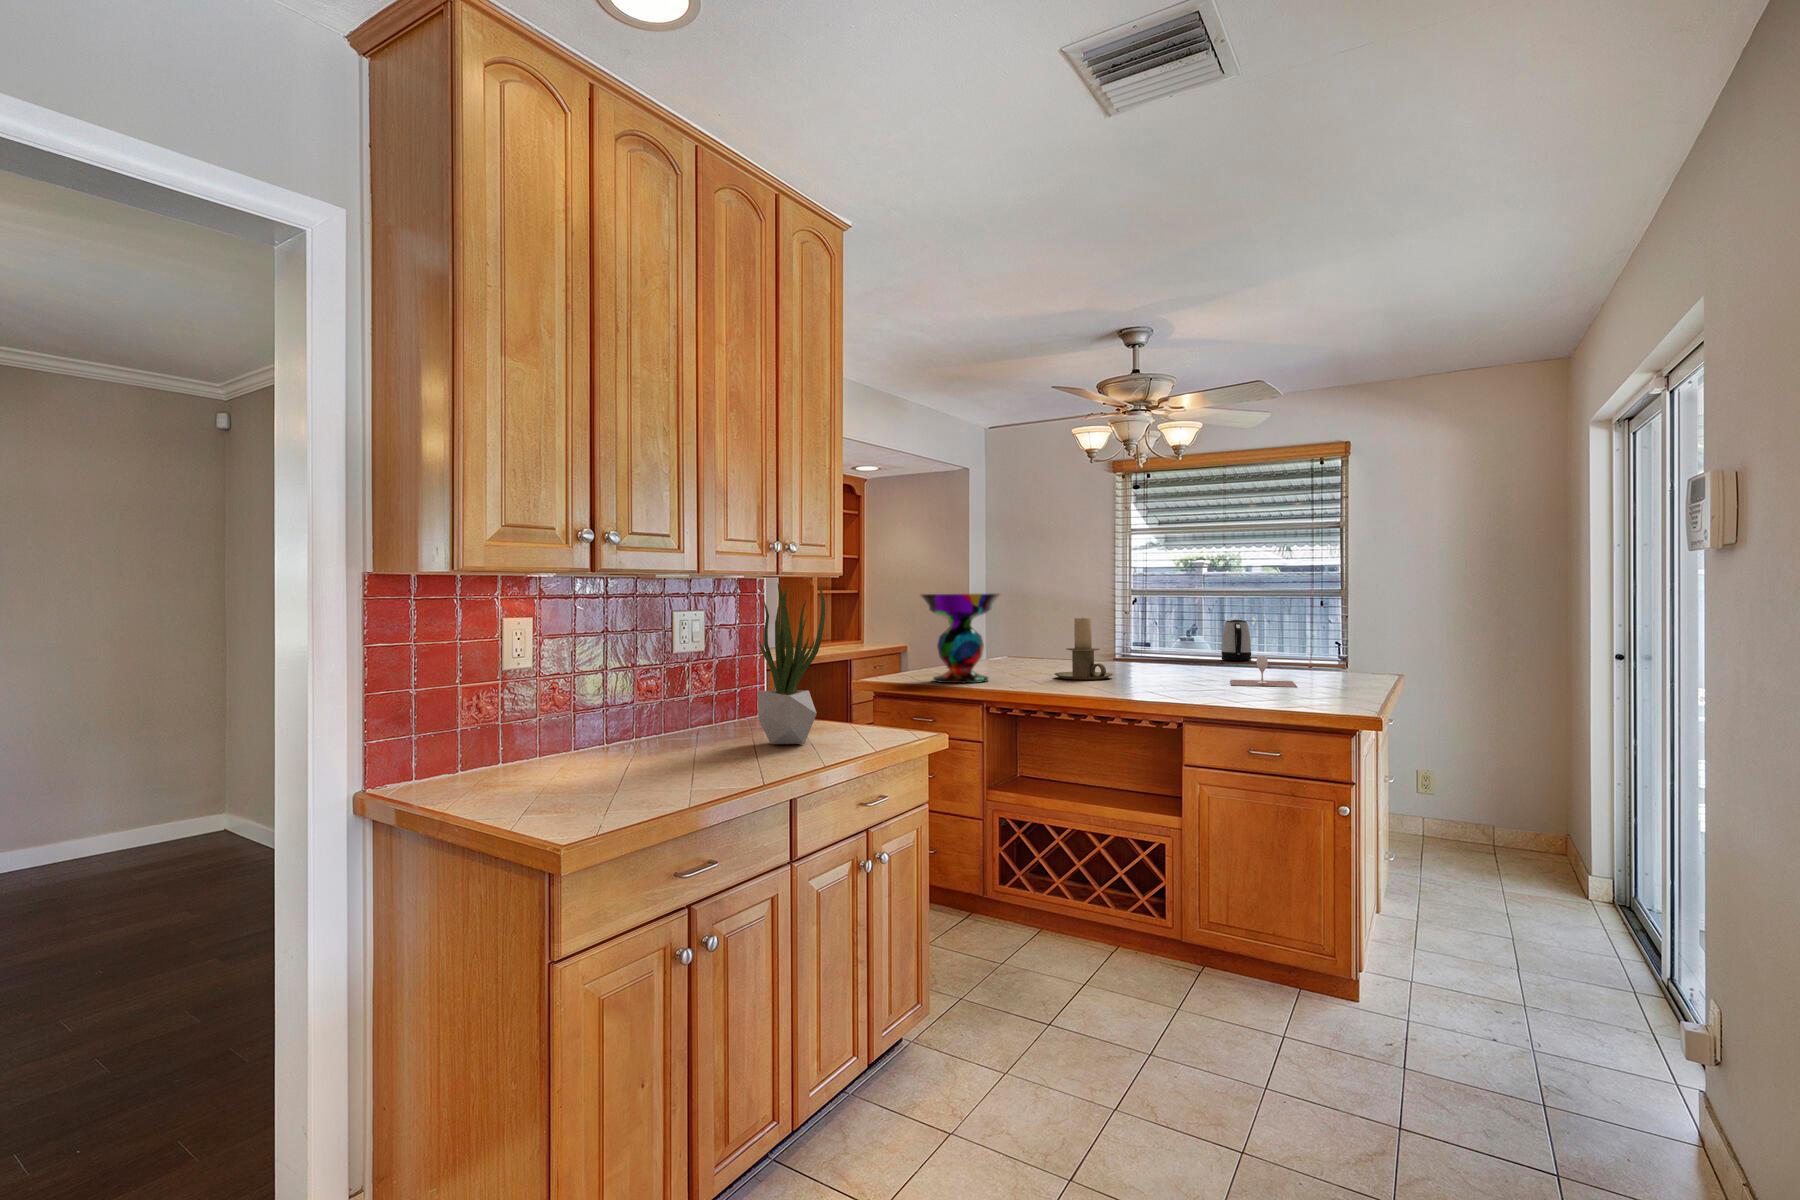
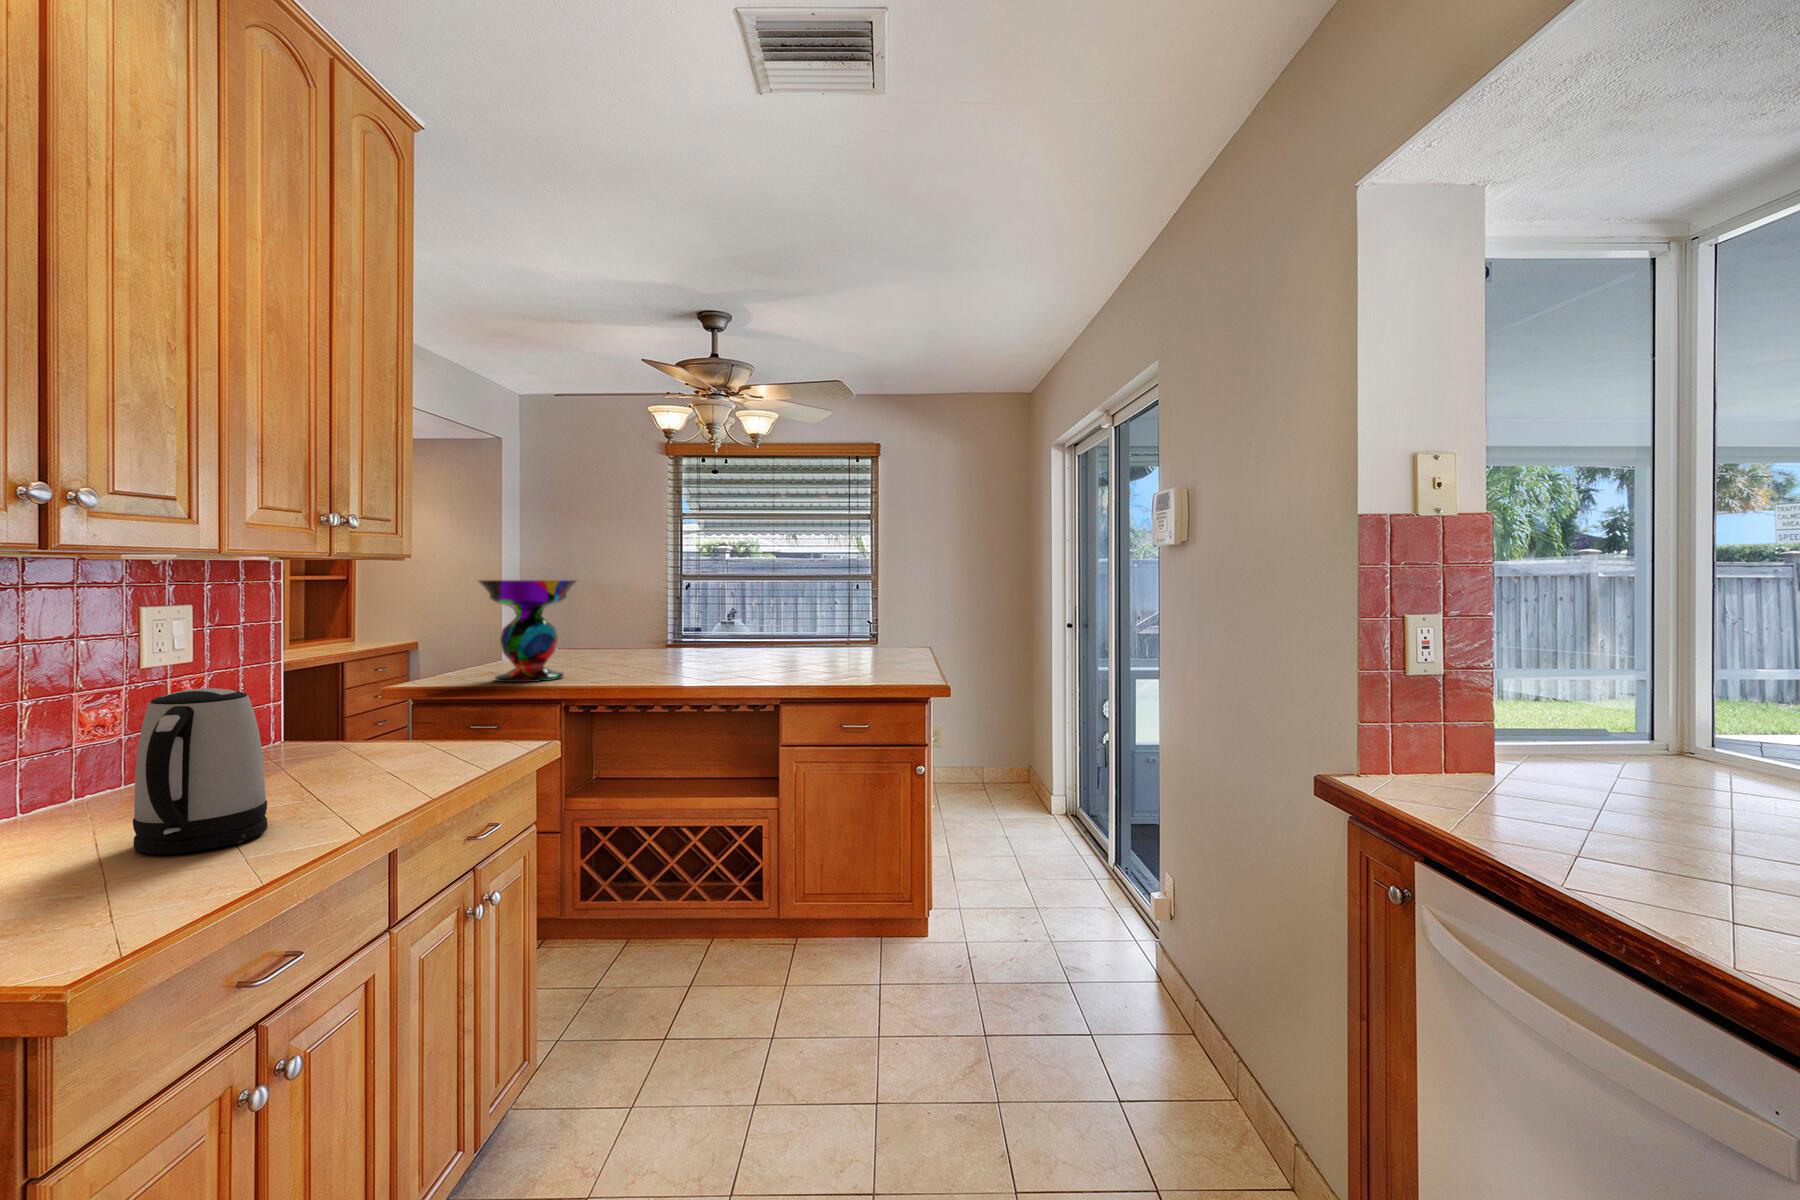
potted plant: present [758,583,825,744] -> none [307,568,411,780]
candle holder: present [1055,617,1112,680] -> none [634,605,696,671]
kettle: present [1222,619,1251,661] -> present [133,688,268,854]
wine glass: present [1230,656,1297,687] -> none [807,640,869,669]

